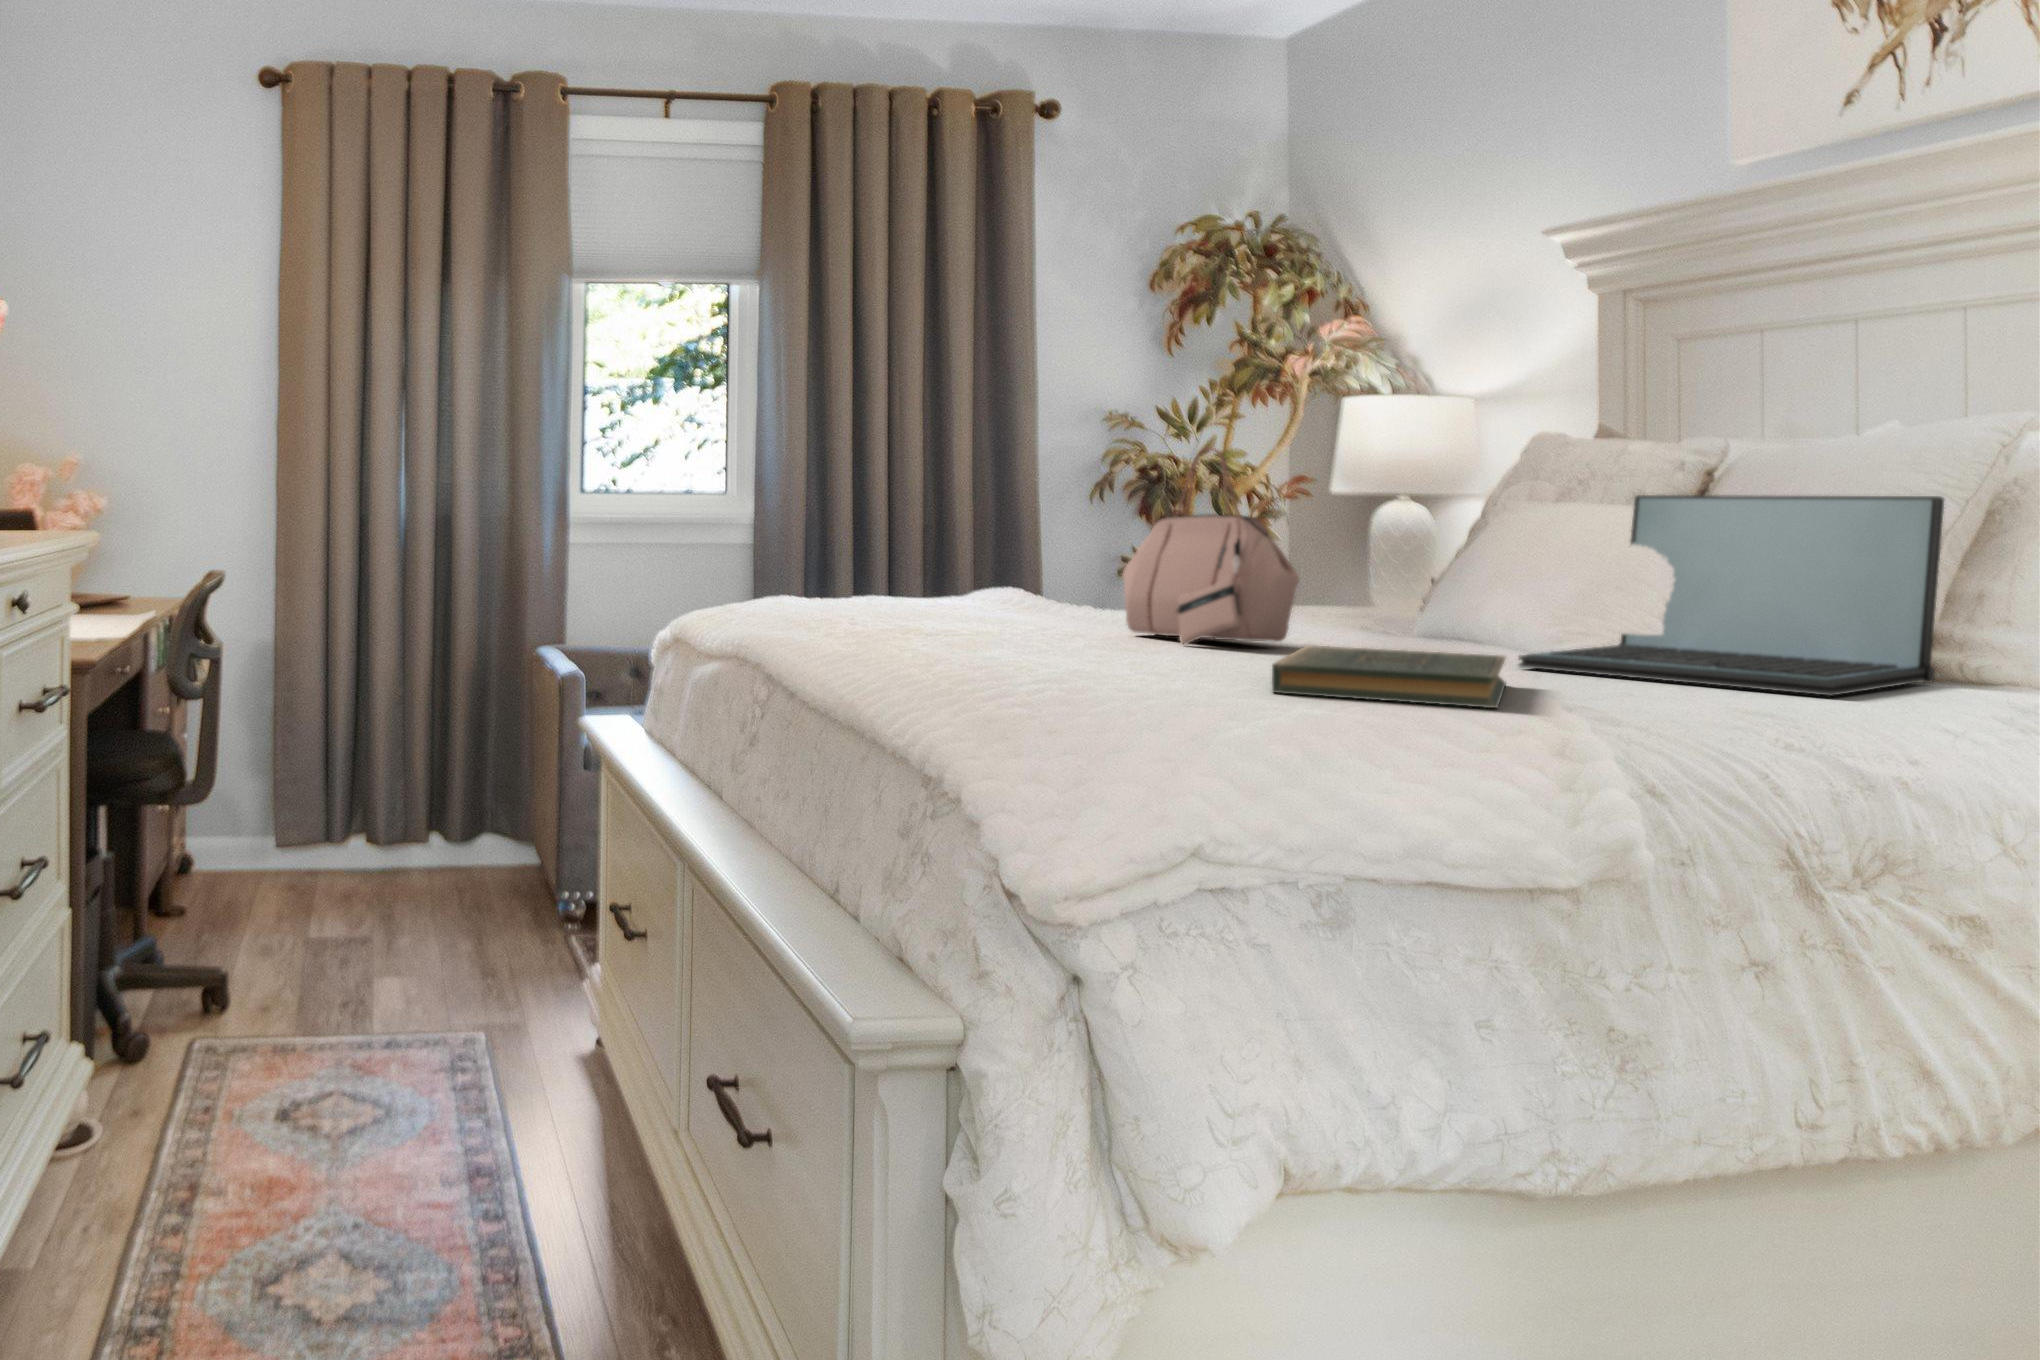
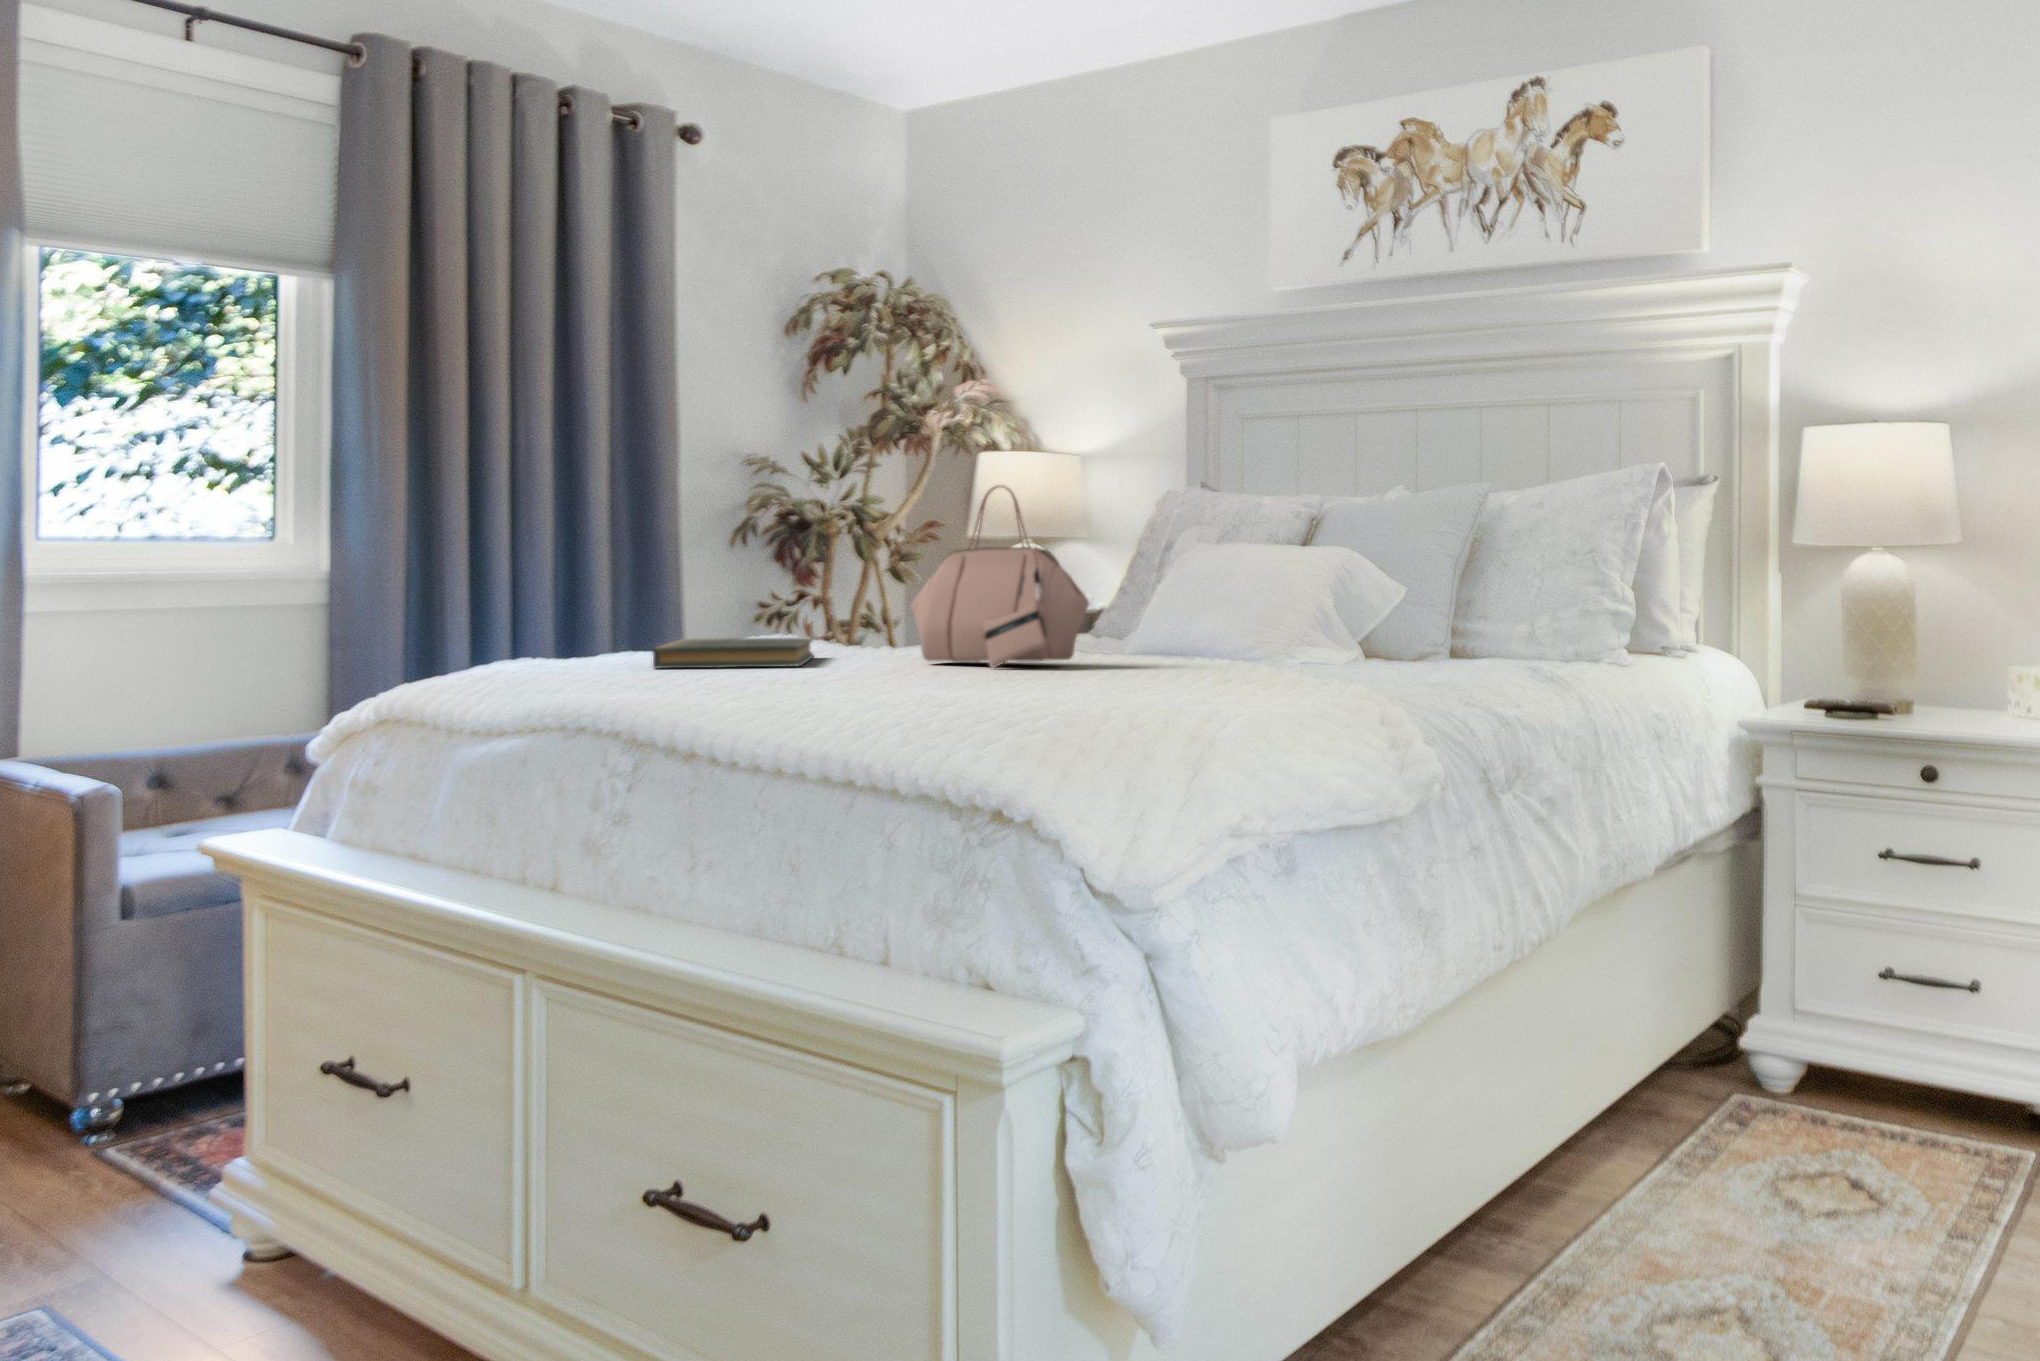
laptop: present [1519,495,1944,696] -> none [1258,532,1476,669]
book: present [1272,645,1506,708] -> present [653,638,814,669]

